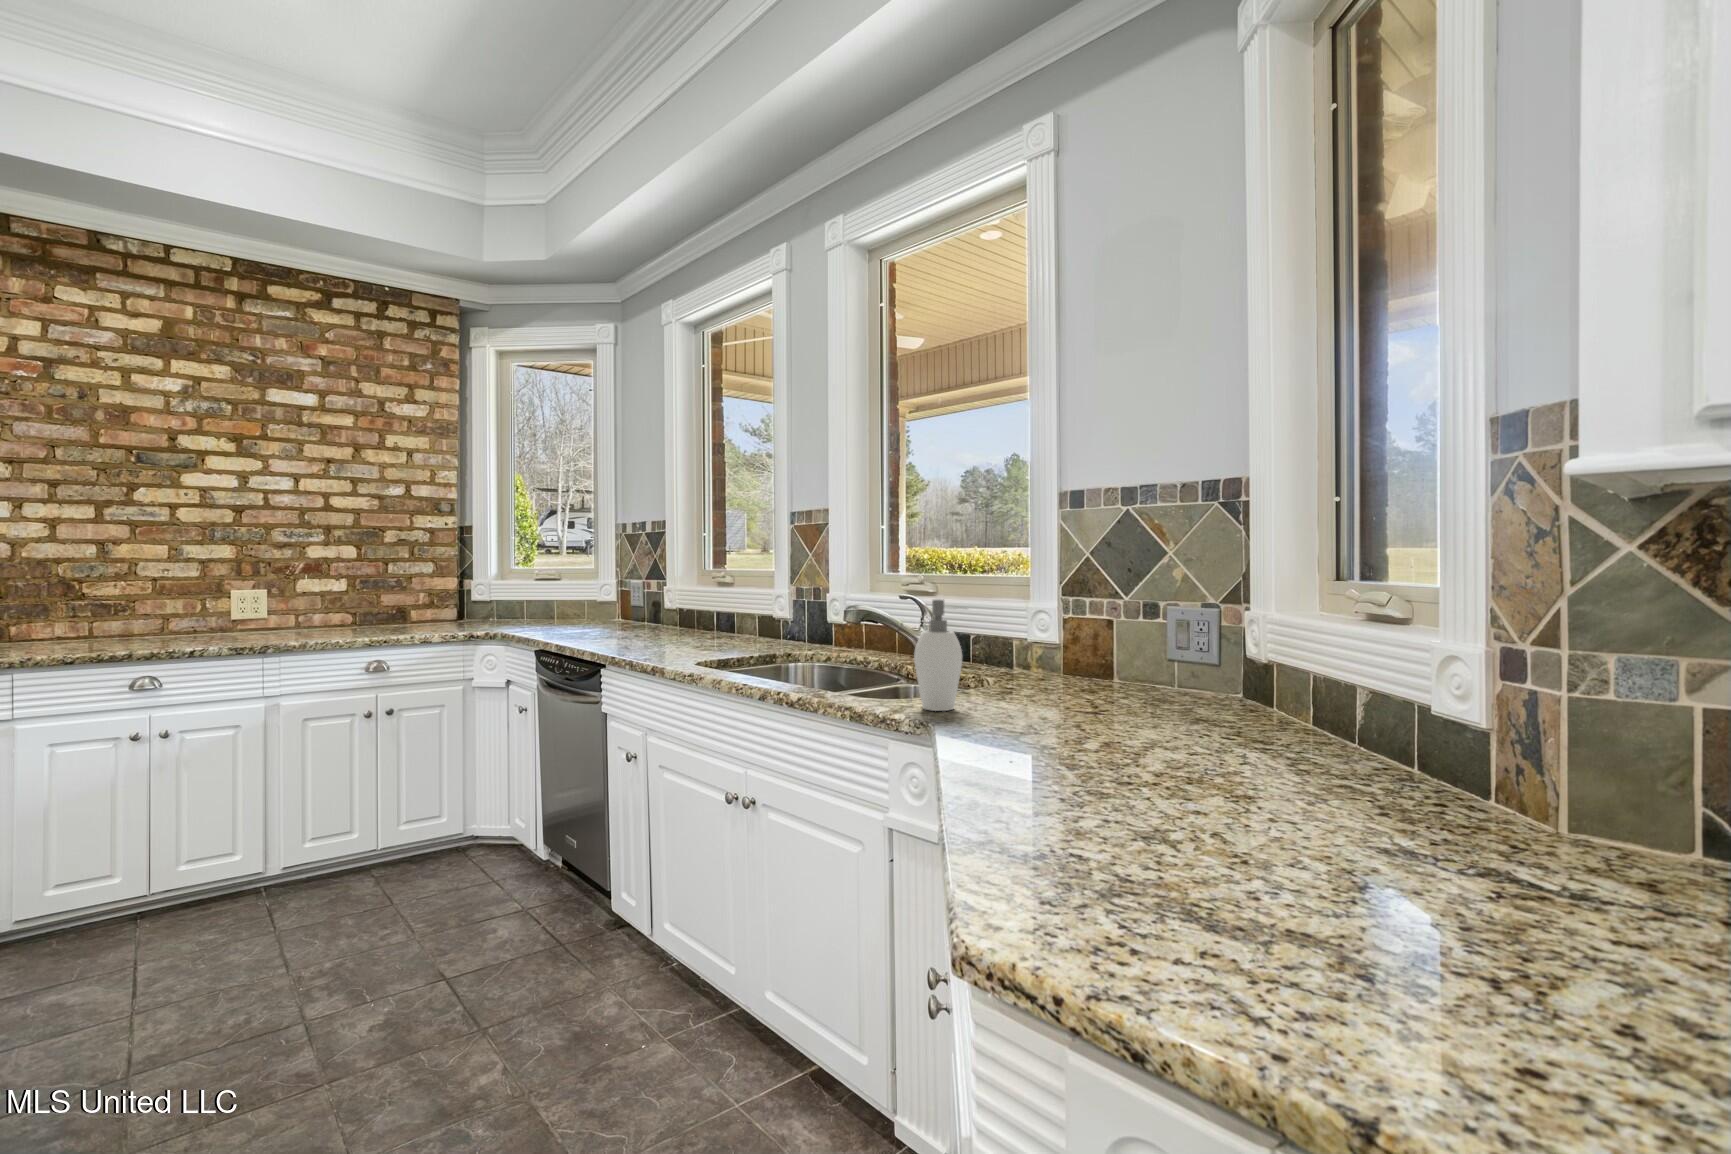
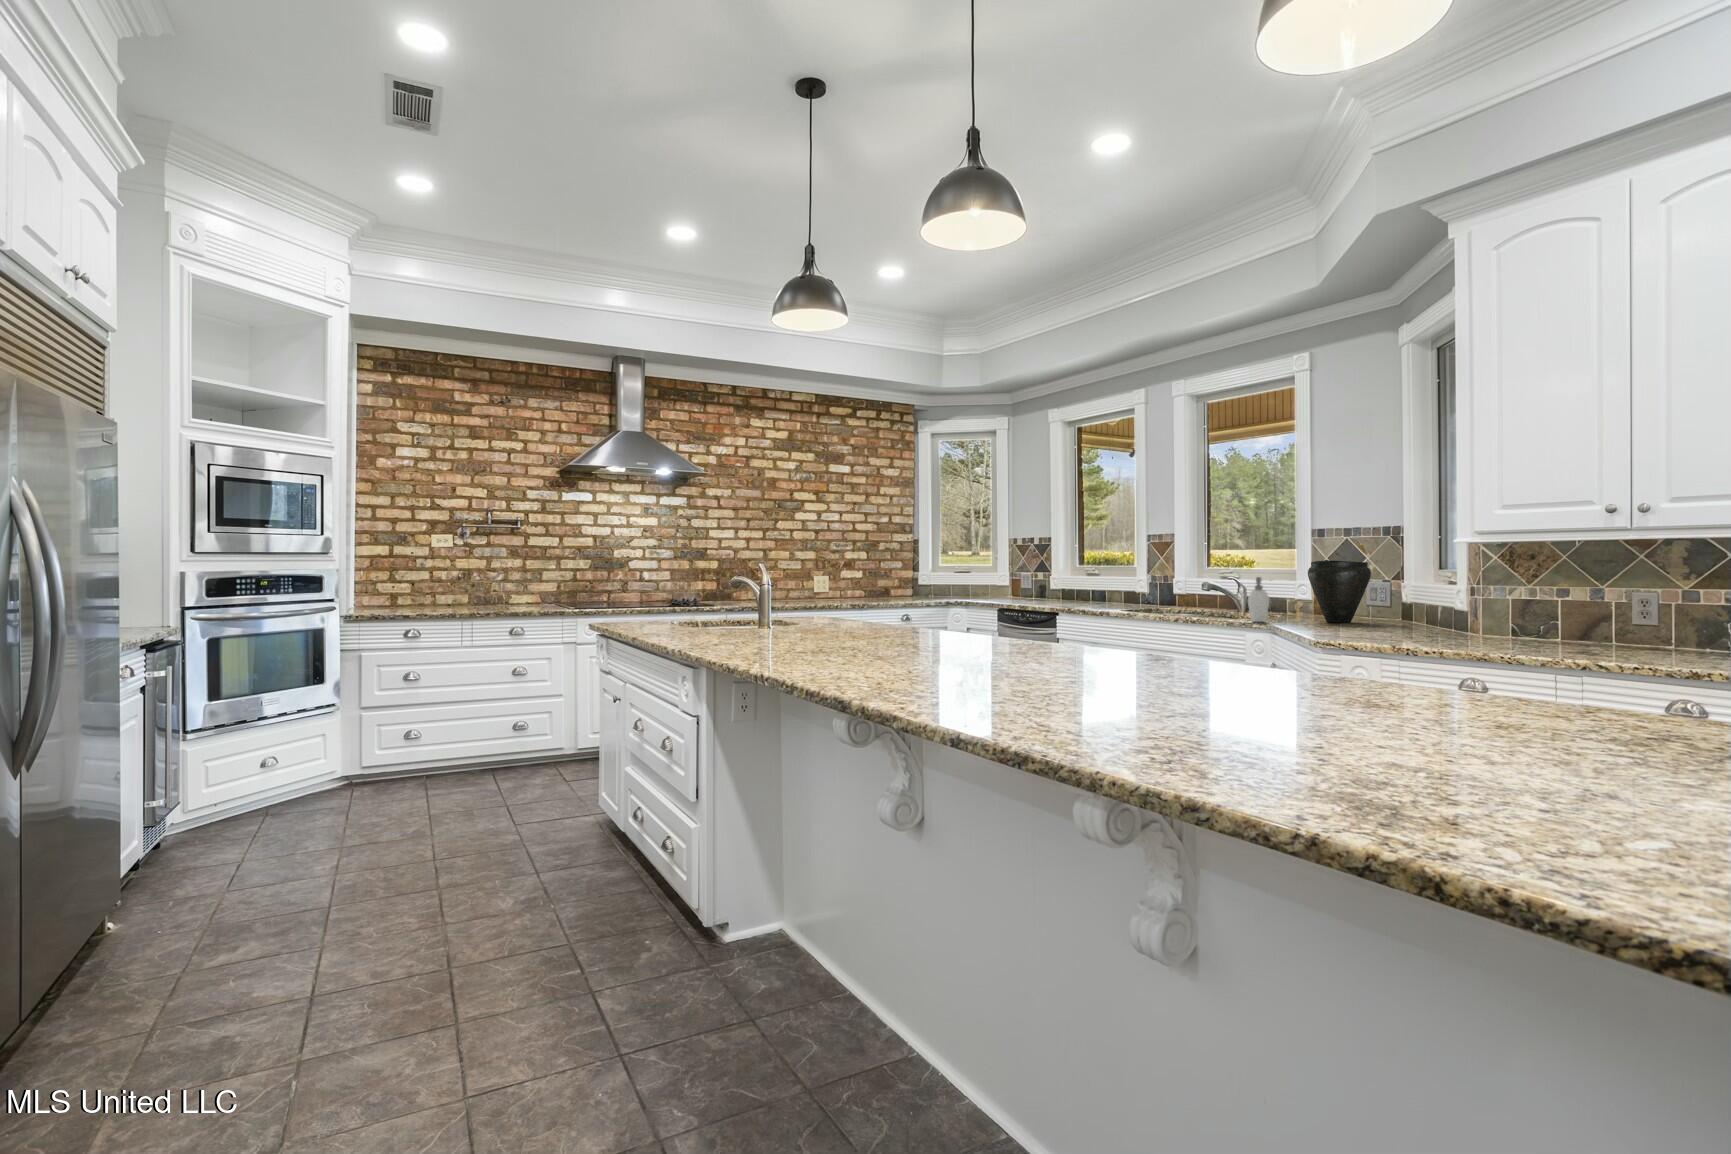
vase: none [1048,559,1189,710] -> present [1308,560,1371,622]

